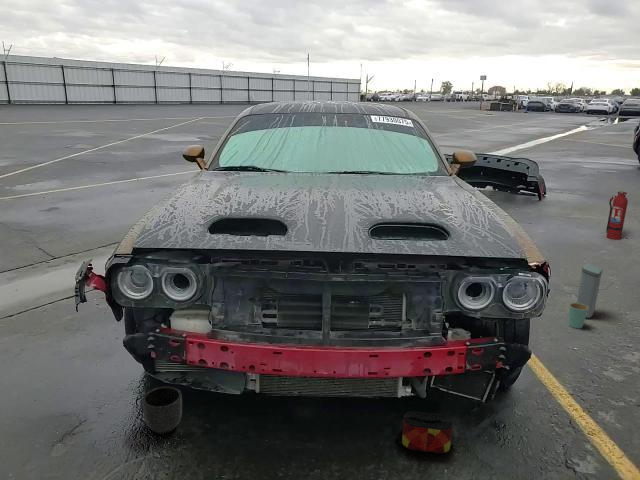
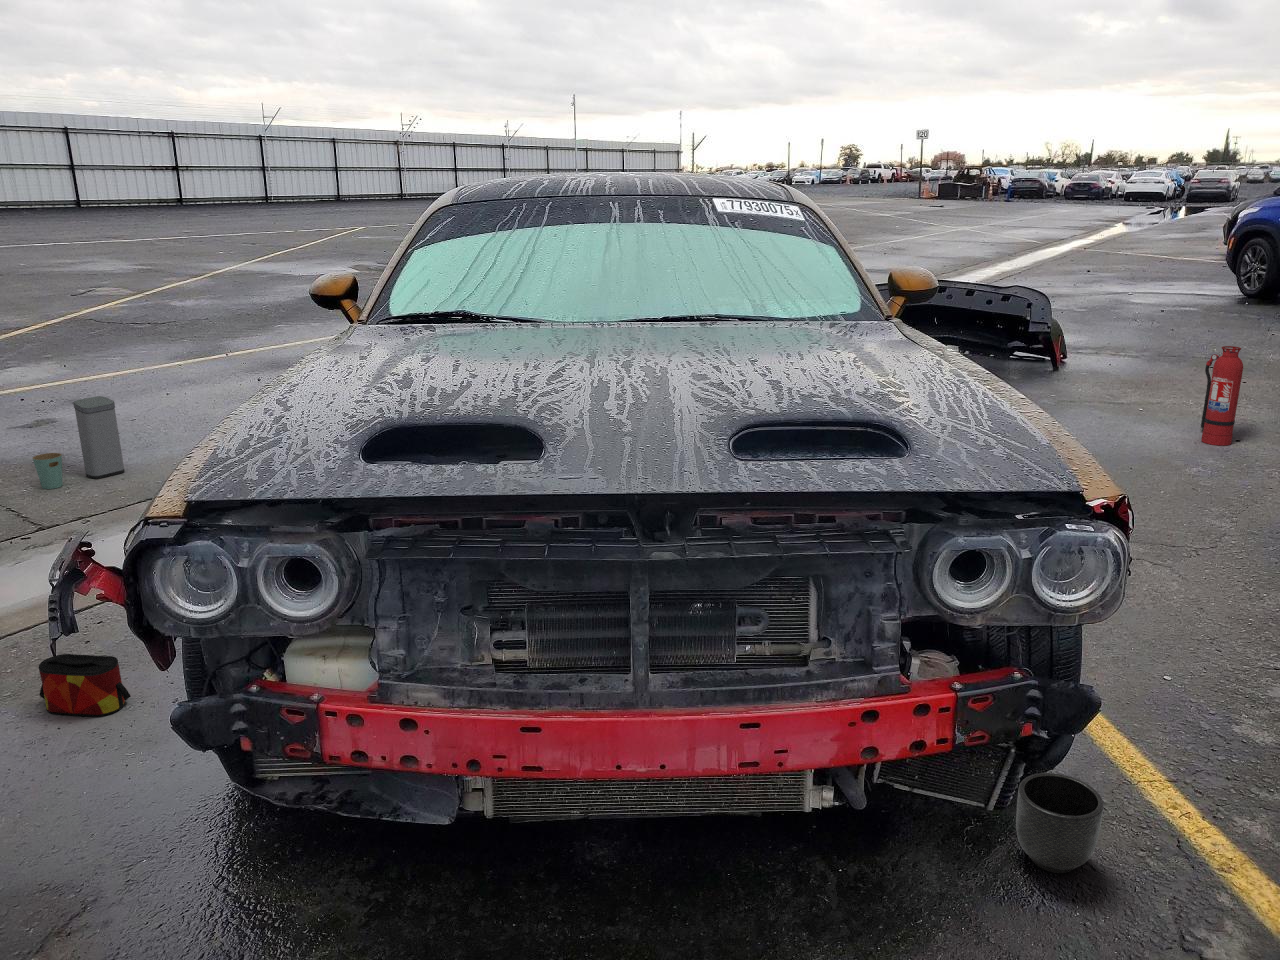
trash can: present [569,263,602,328] -> present [32,396,125,489]
planter: present [143,387,182,434] -> present [1016,773,1104,873]
bag: present [395,411,454,454] -> present [39,654,131,717]

